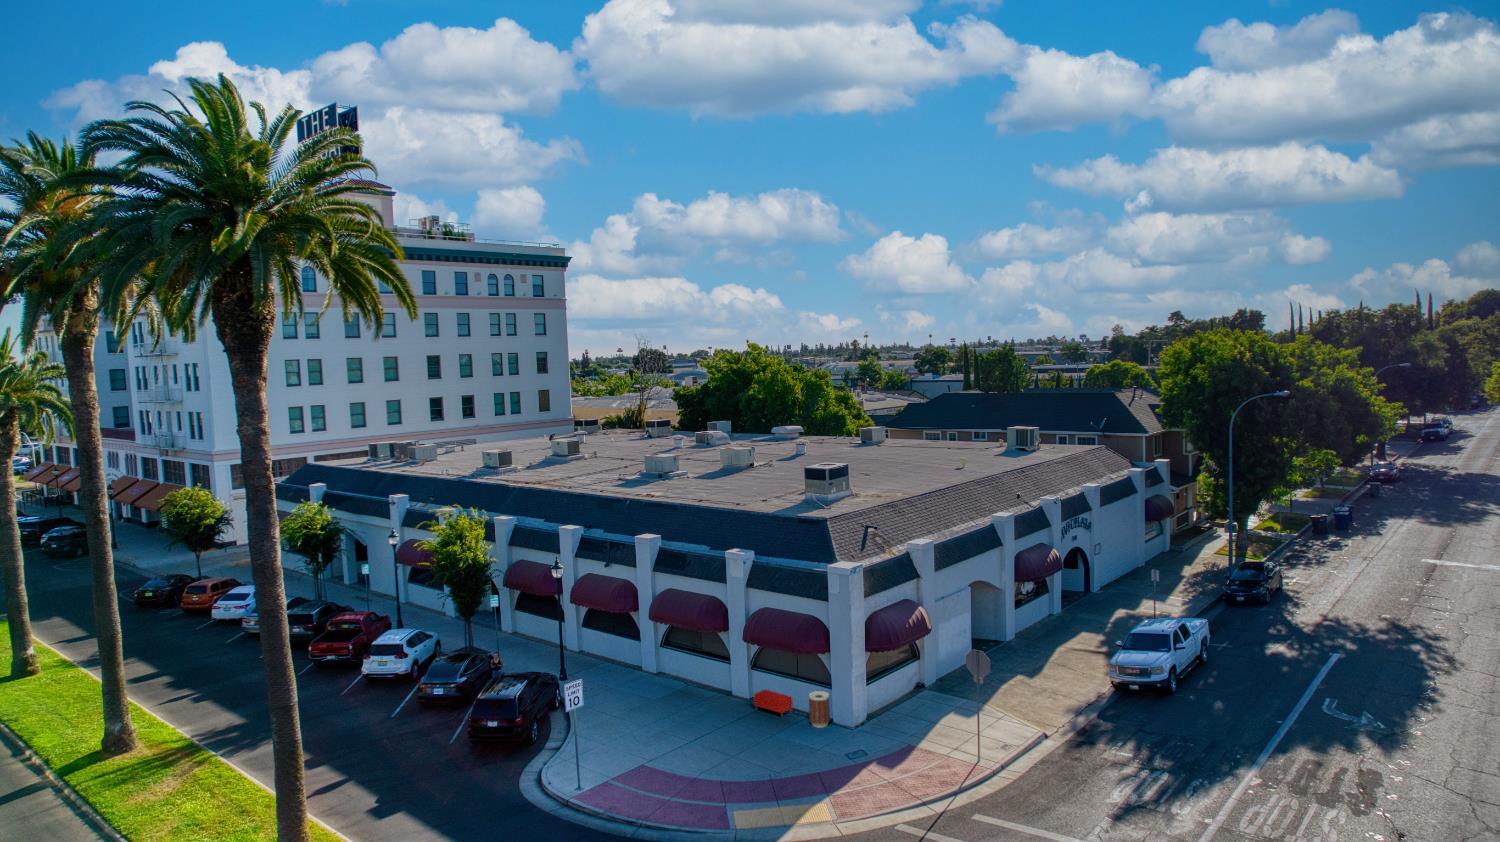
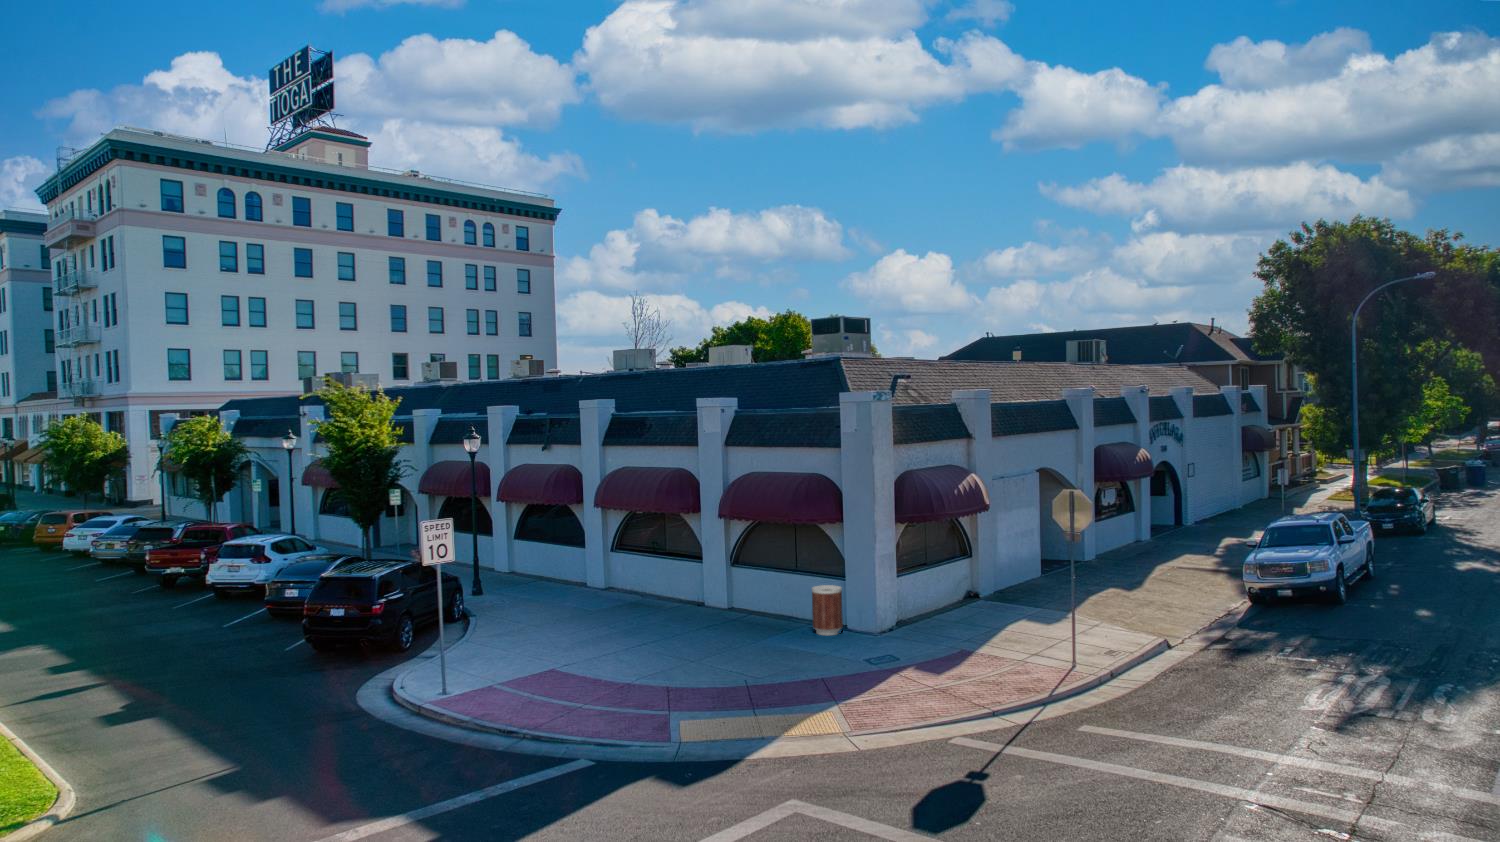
bench: present [754,690,793,717] -> none [734,592,789,627]

